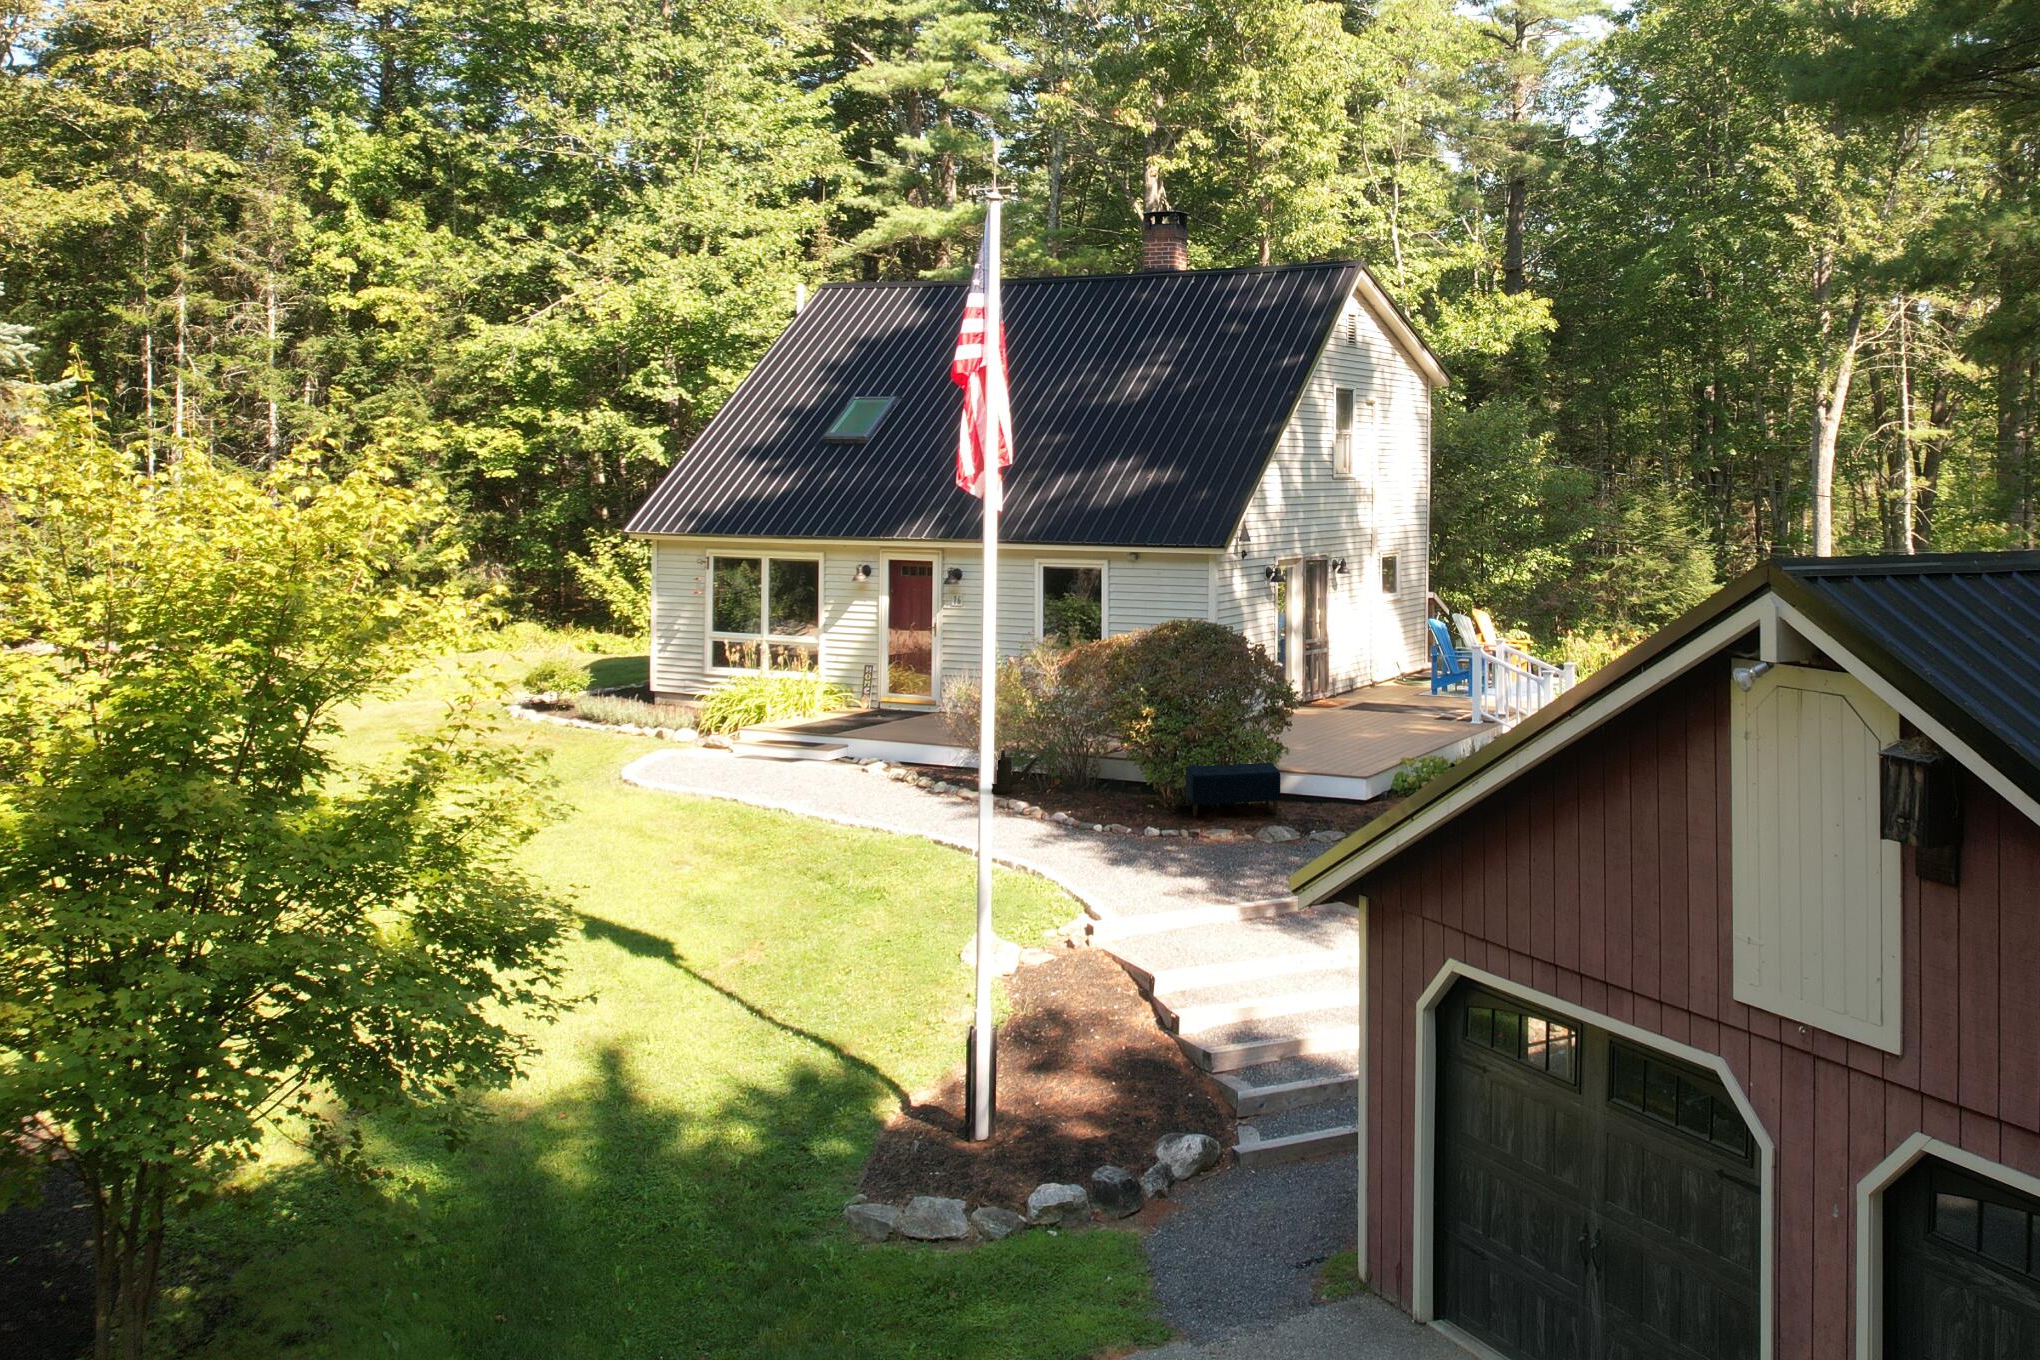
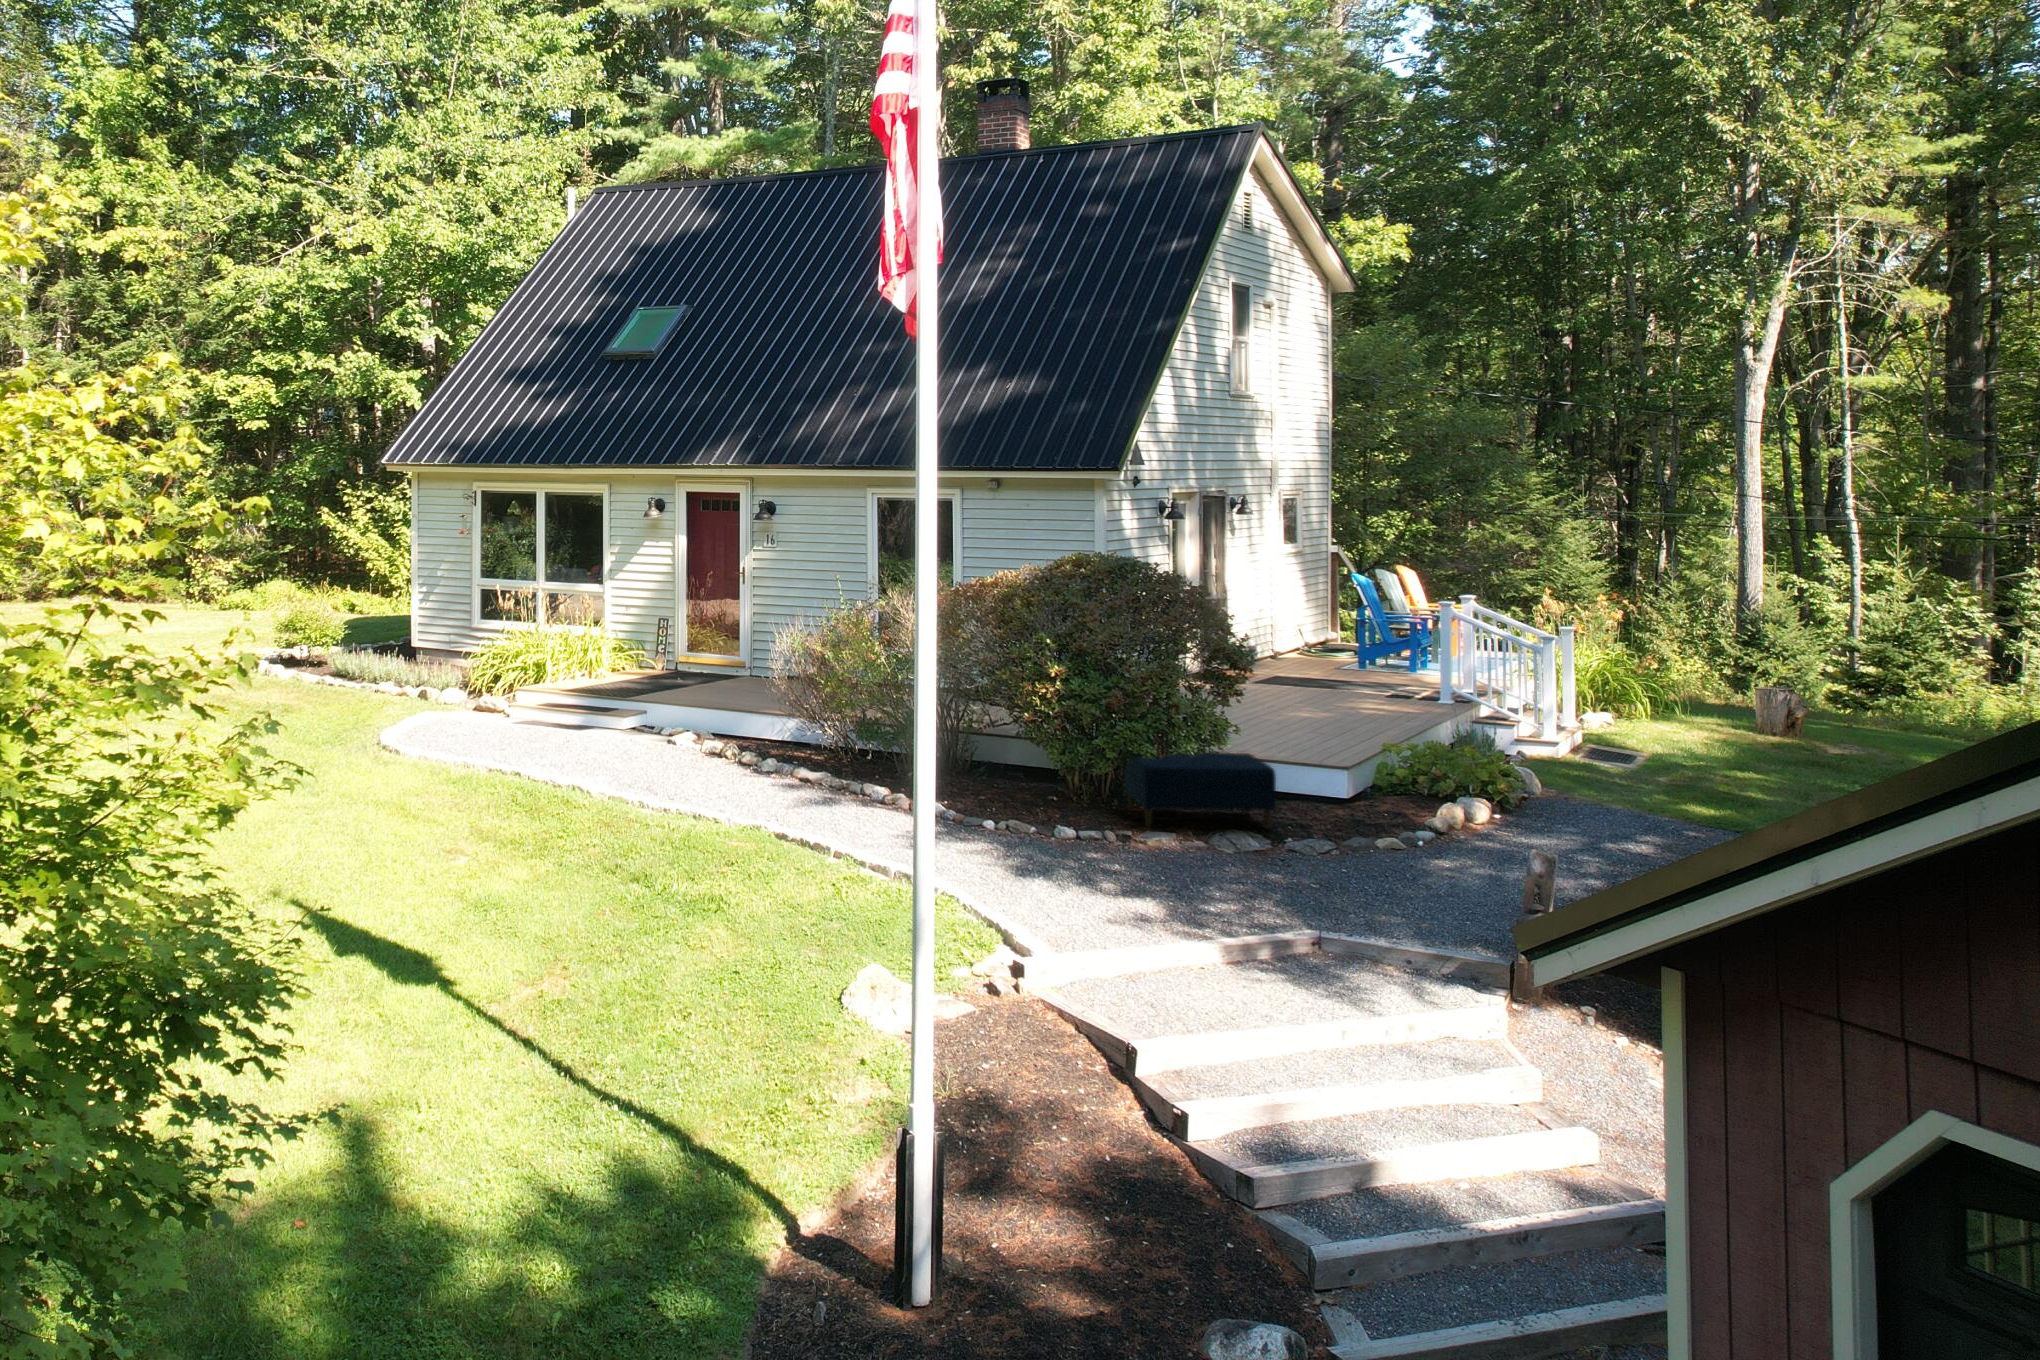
watering can: present [991,750,1037,795] -> none [831,721,902,781]

